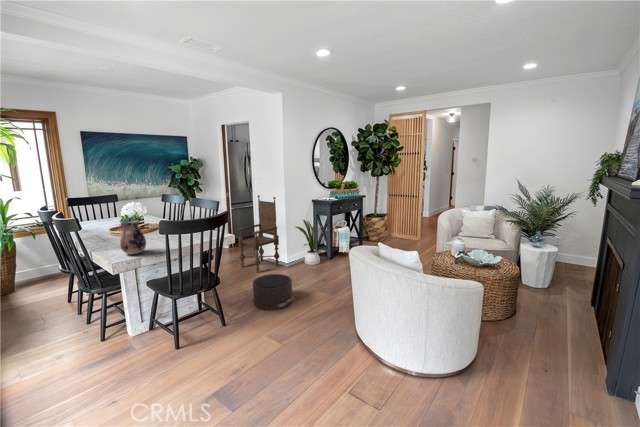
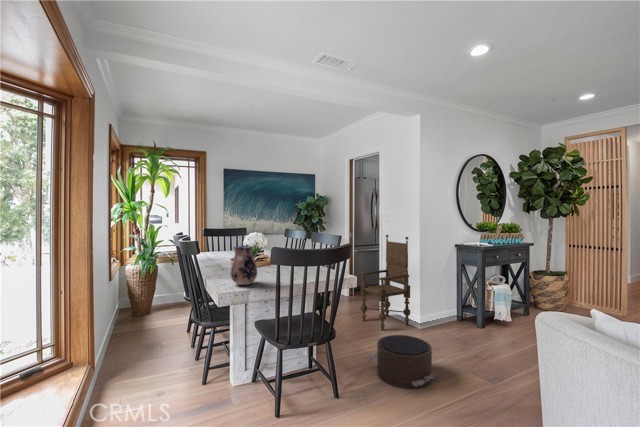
house plant: present [296,220,320,265] -> none [432,267,473,331]

